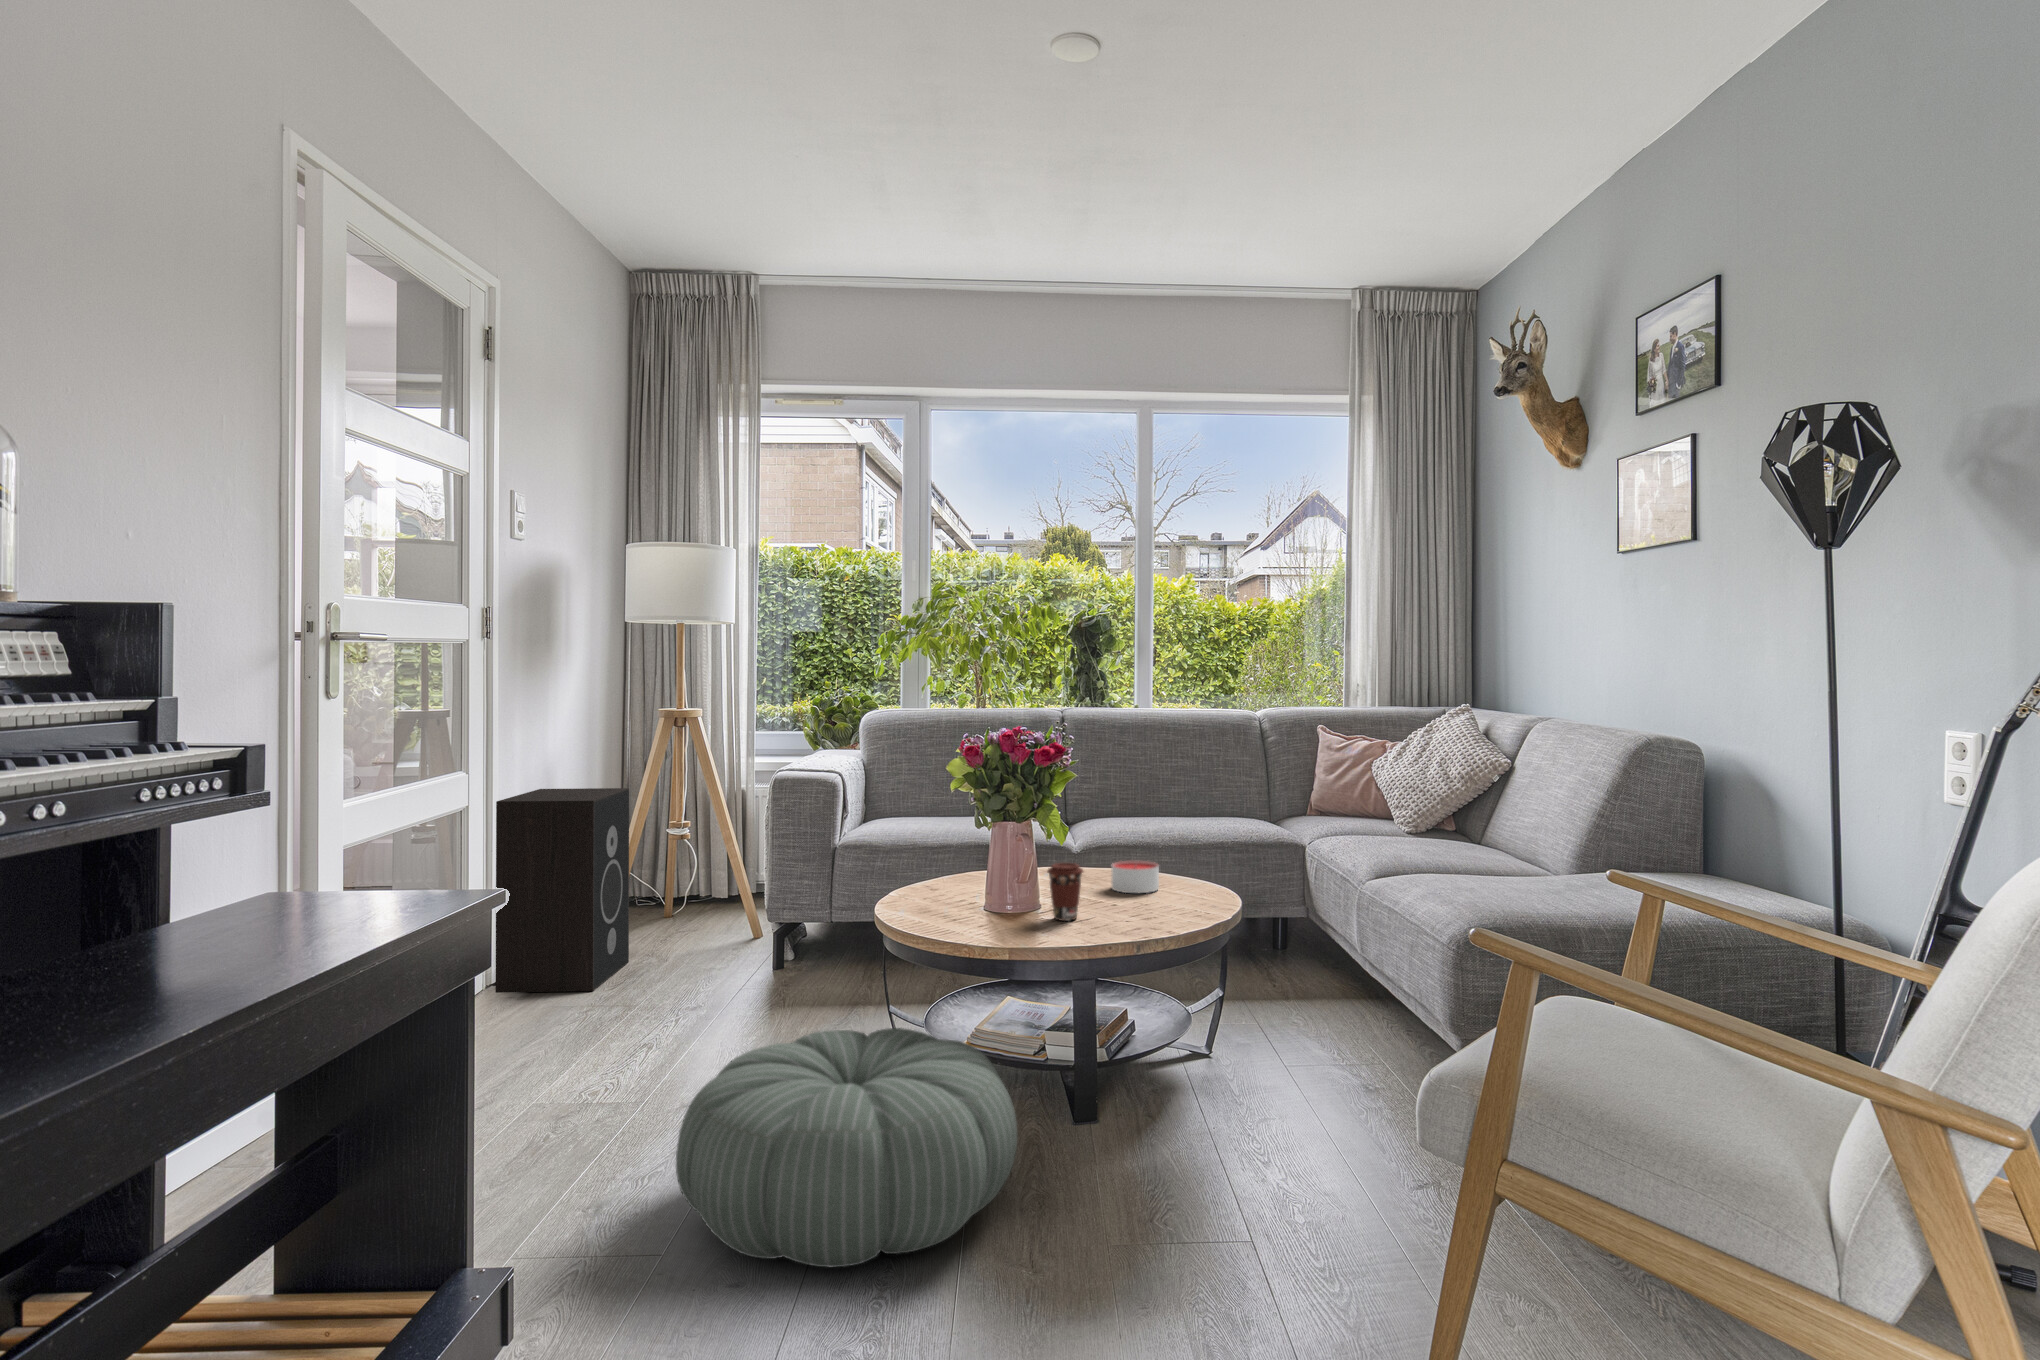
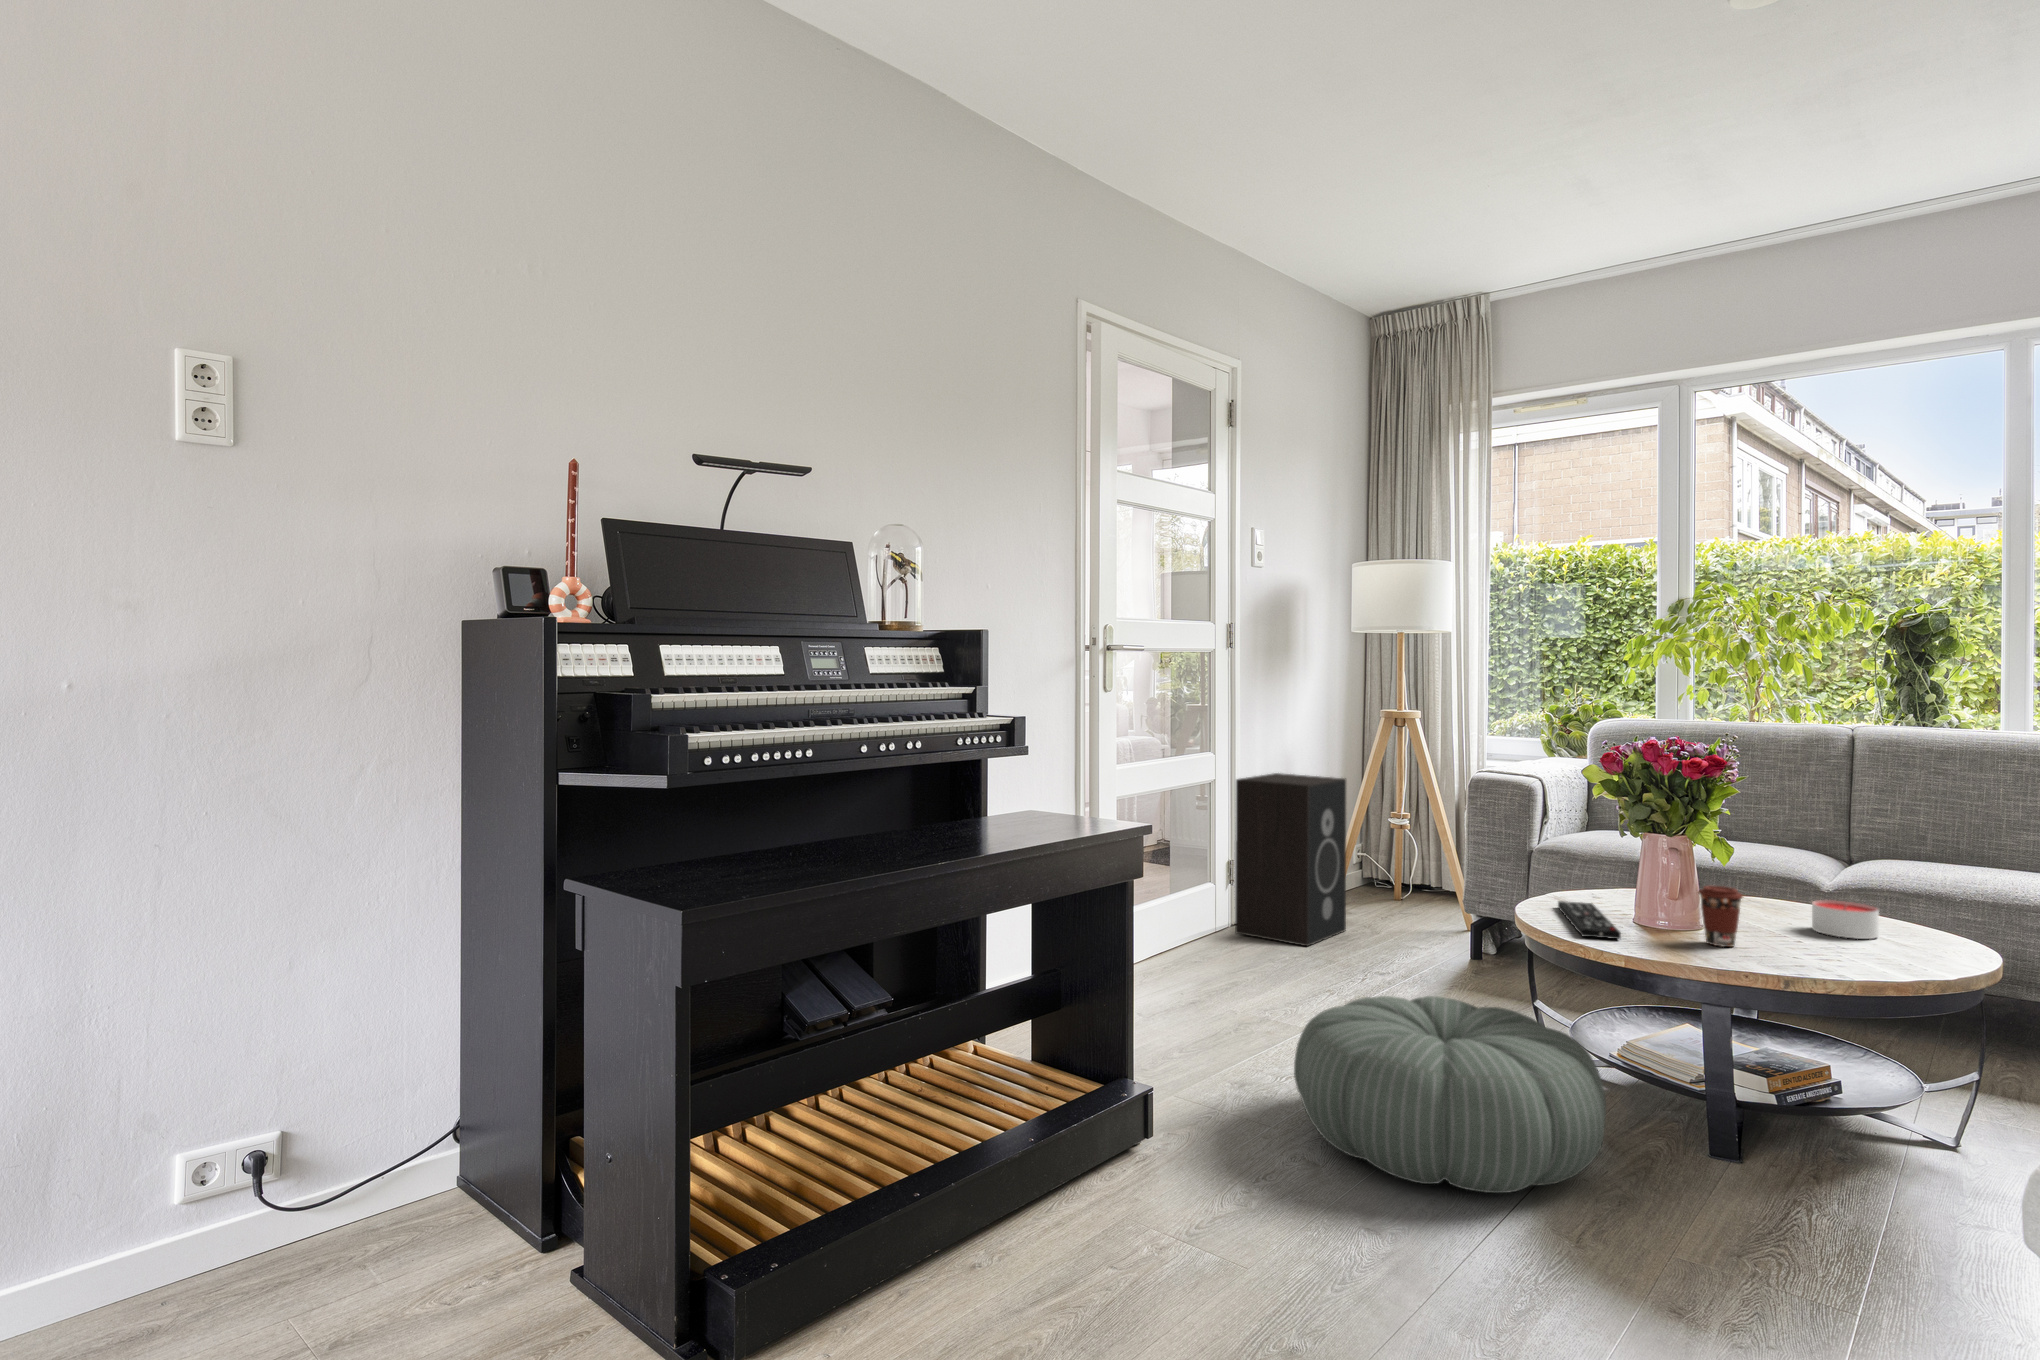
remote control: none [909,896,990,934] -> present [1558,901,1621,939]

